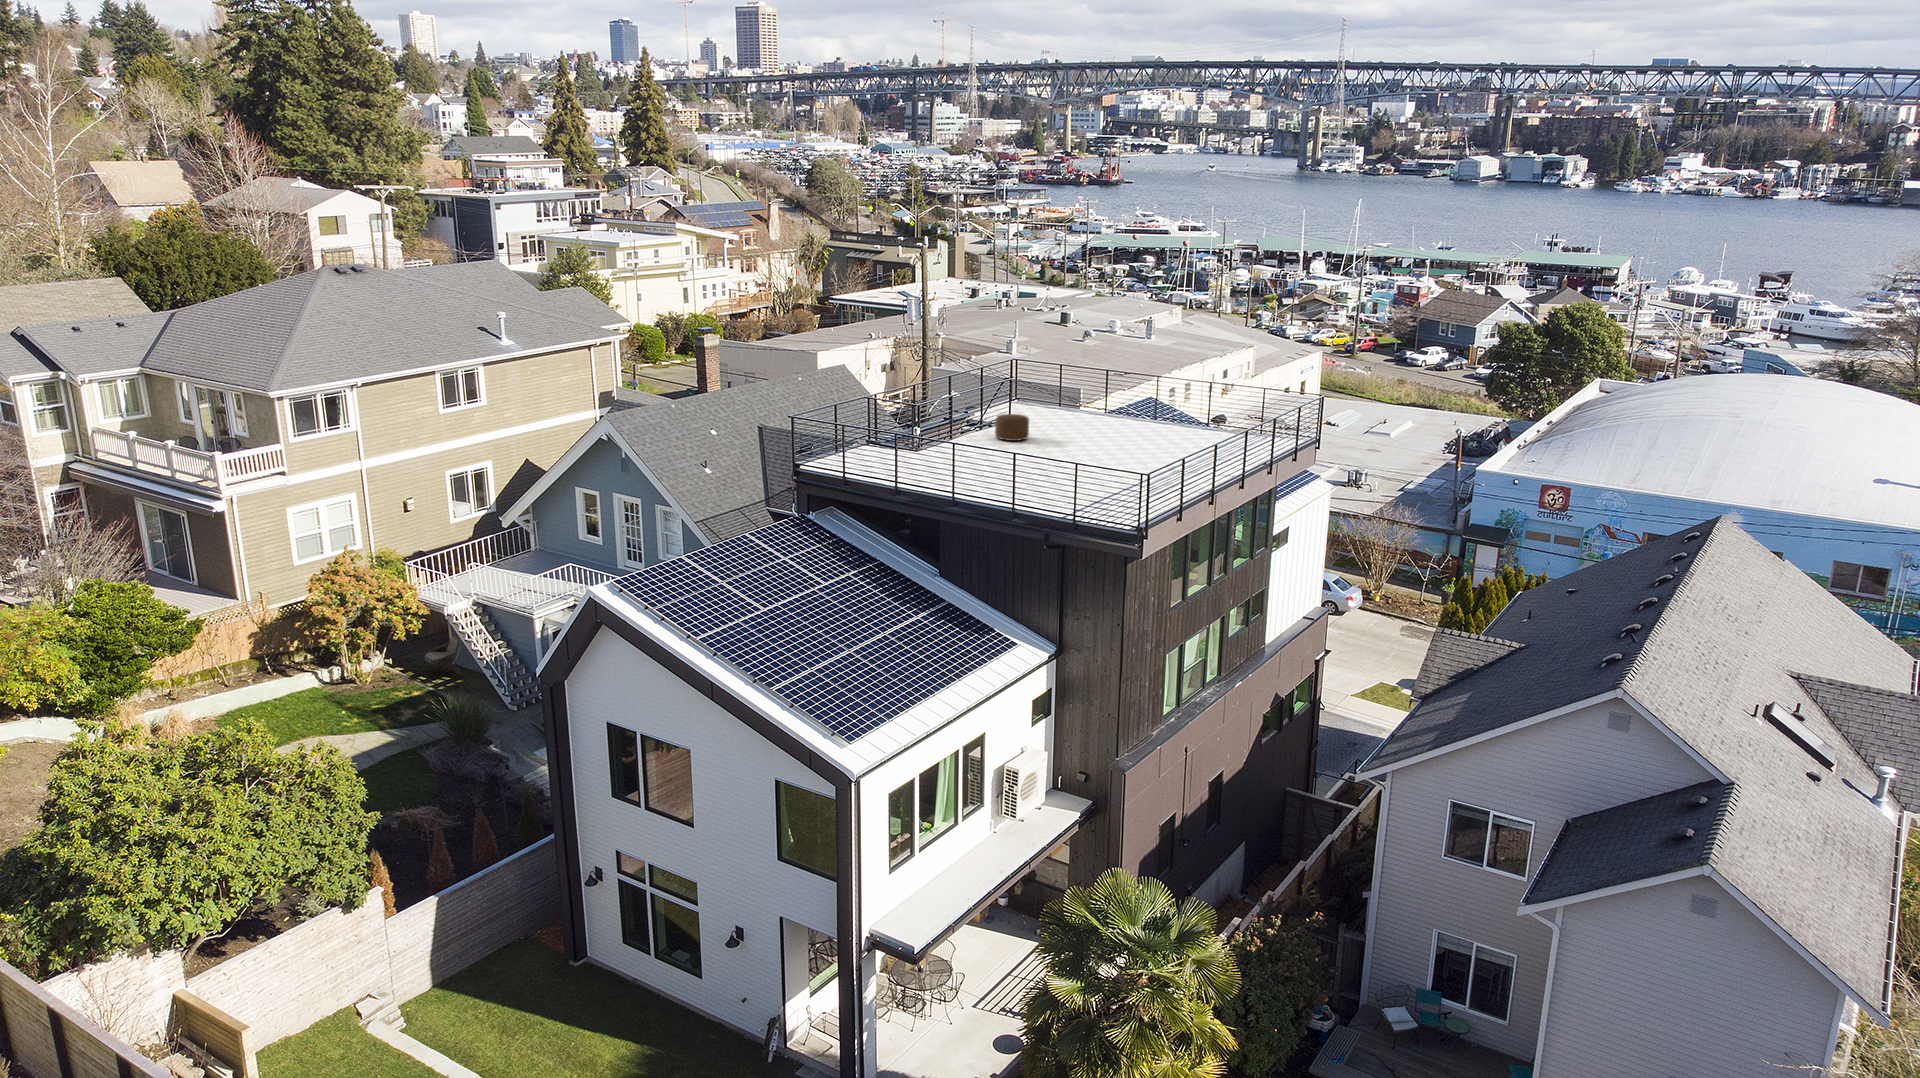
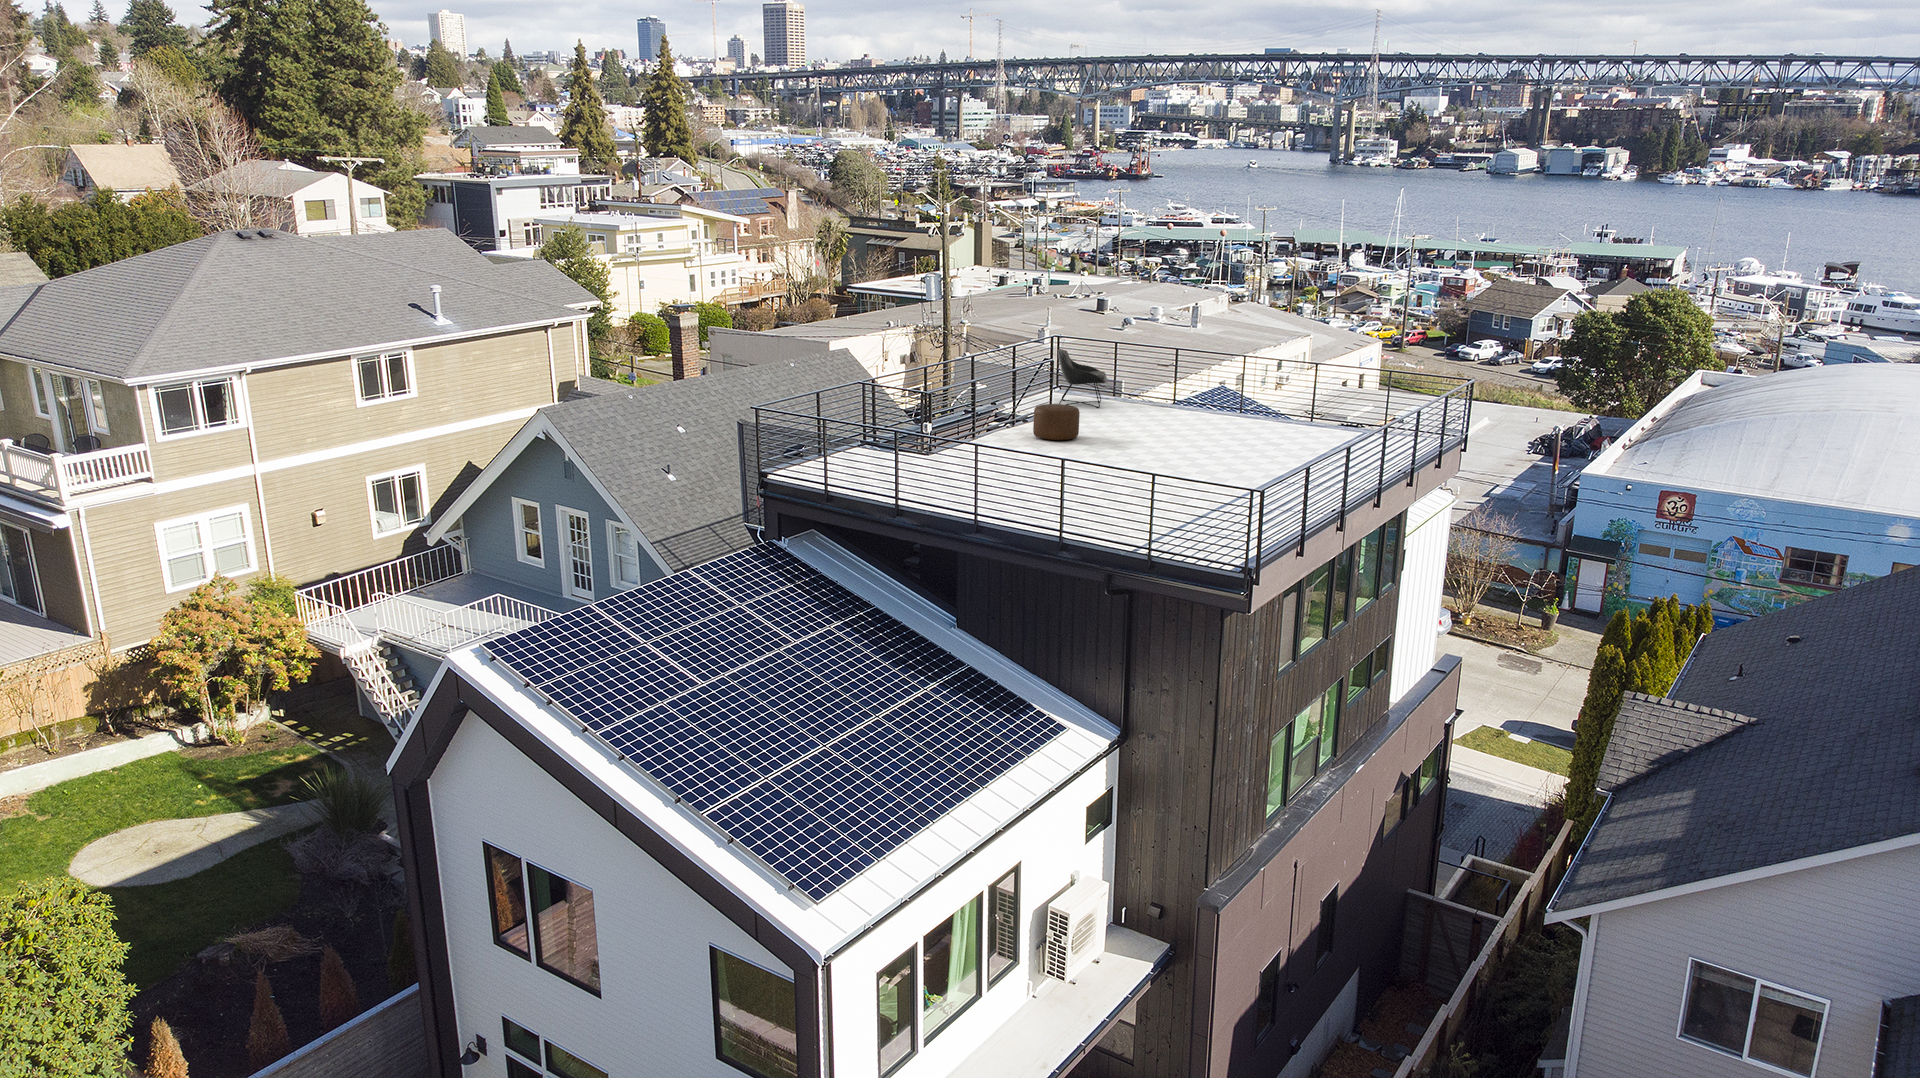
lounge chair: present [425,636,463,679] -> present [1058,349,1108,408]

